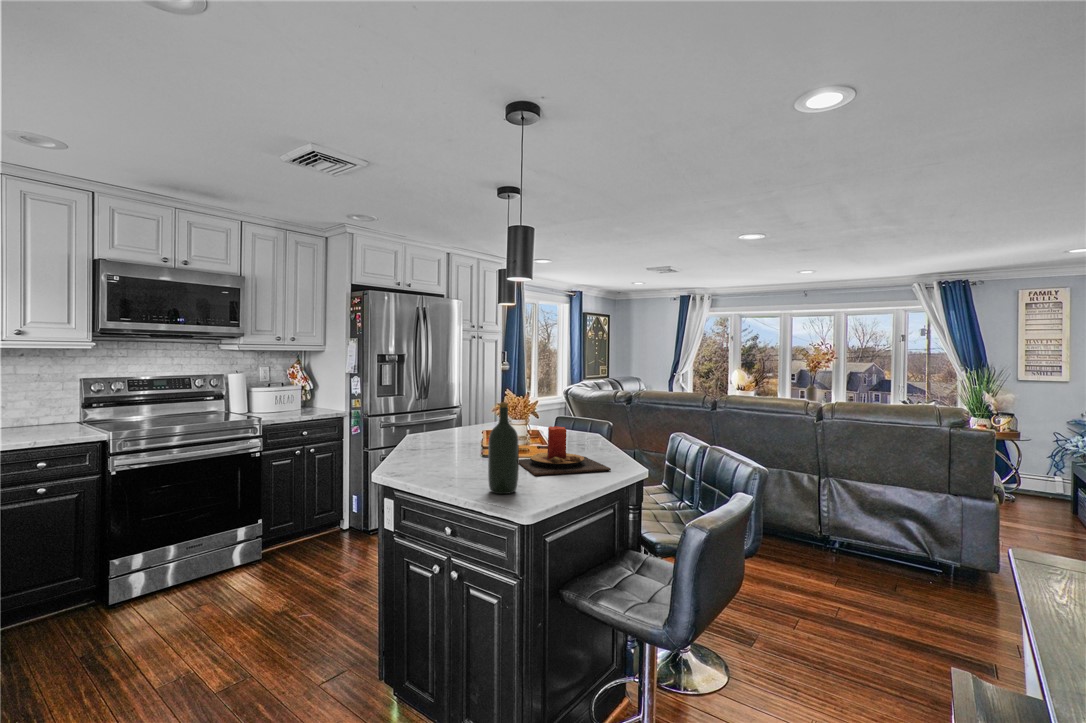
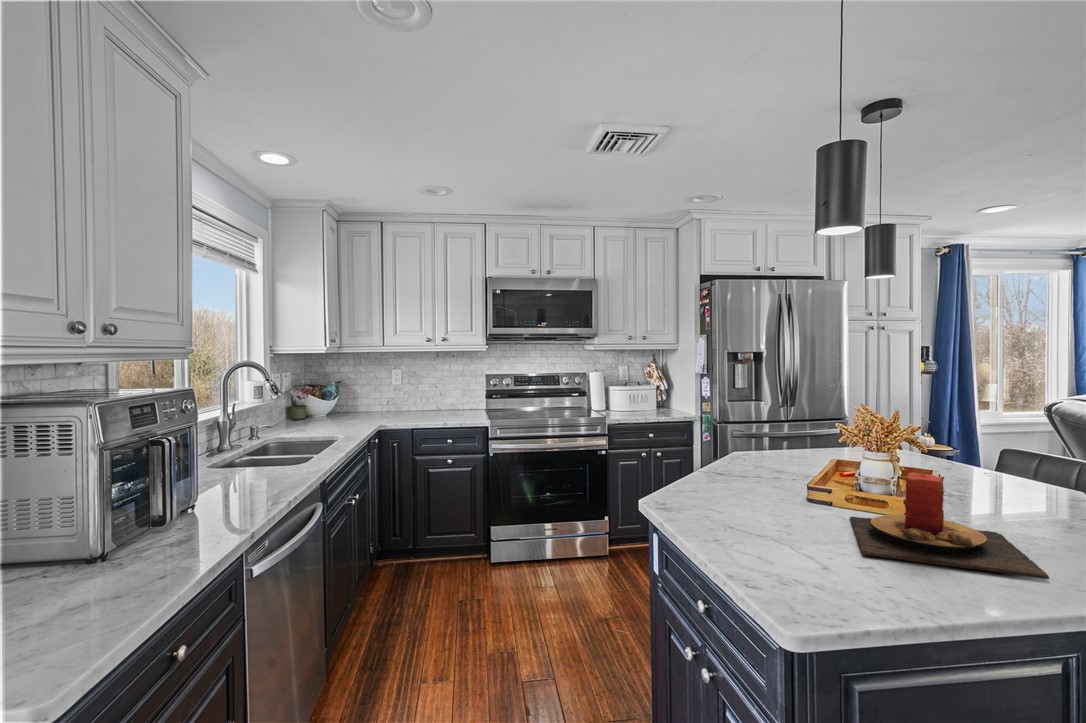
wine bottle: present [488,403,519,494] -> none [752,431,806,582]

